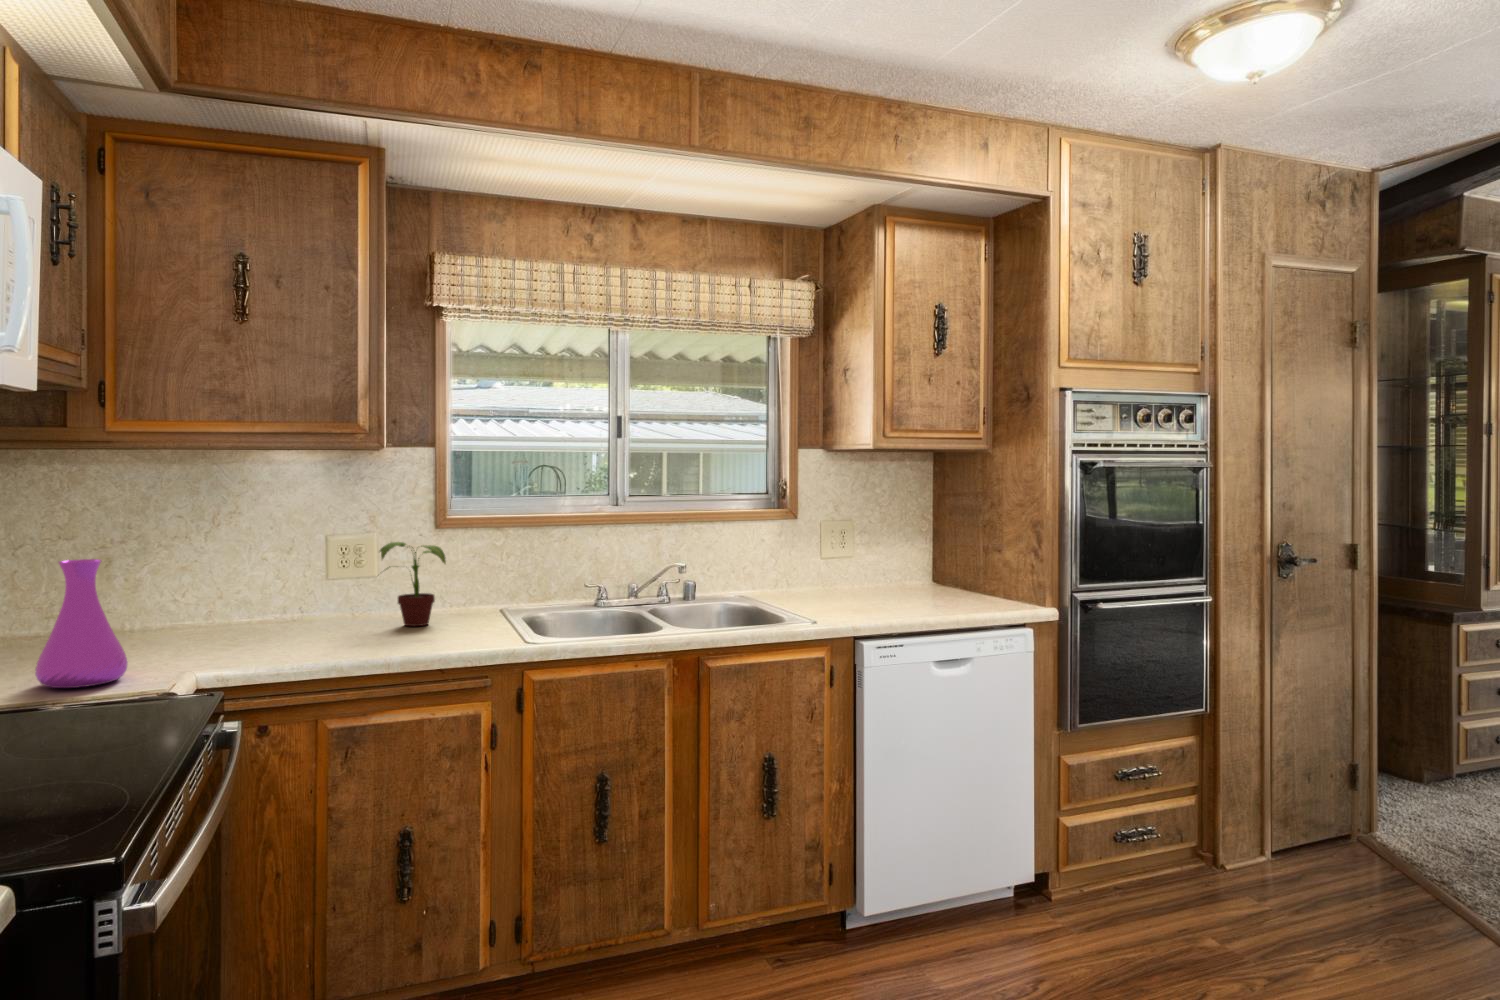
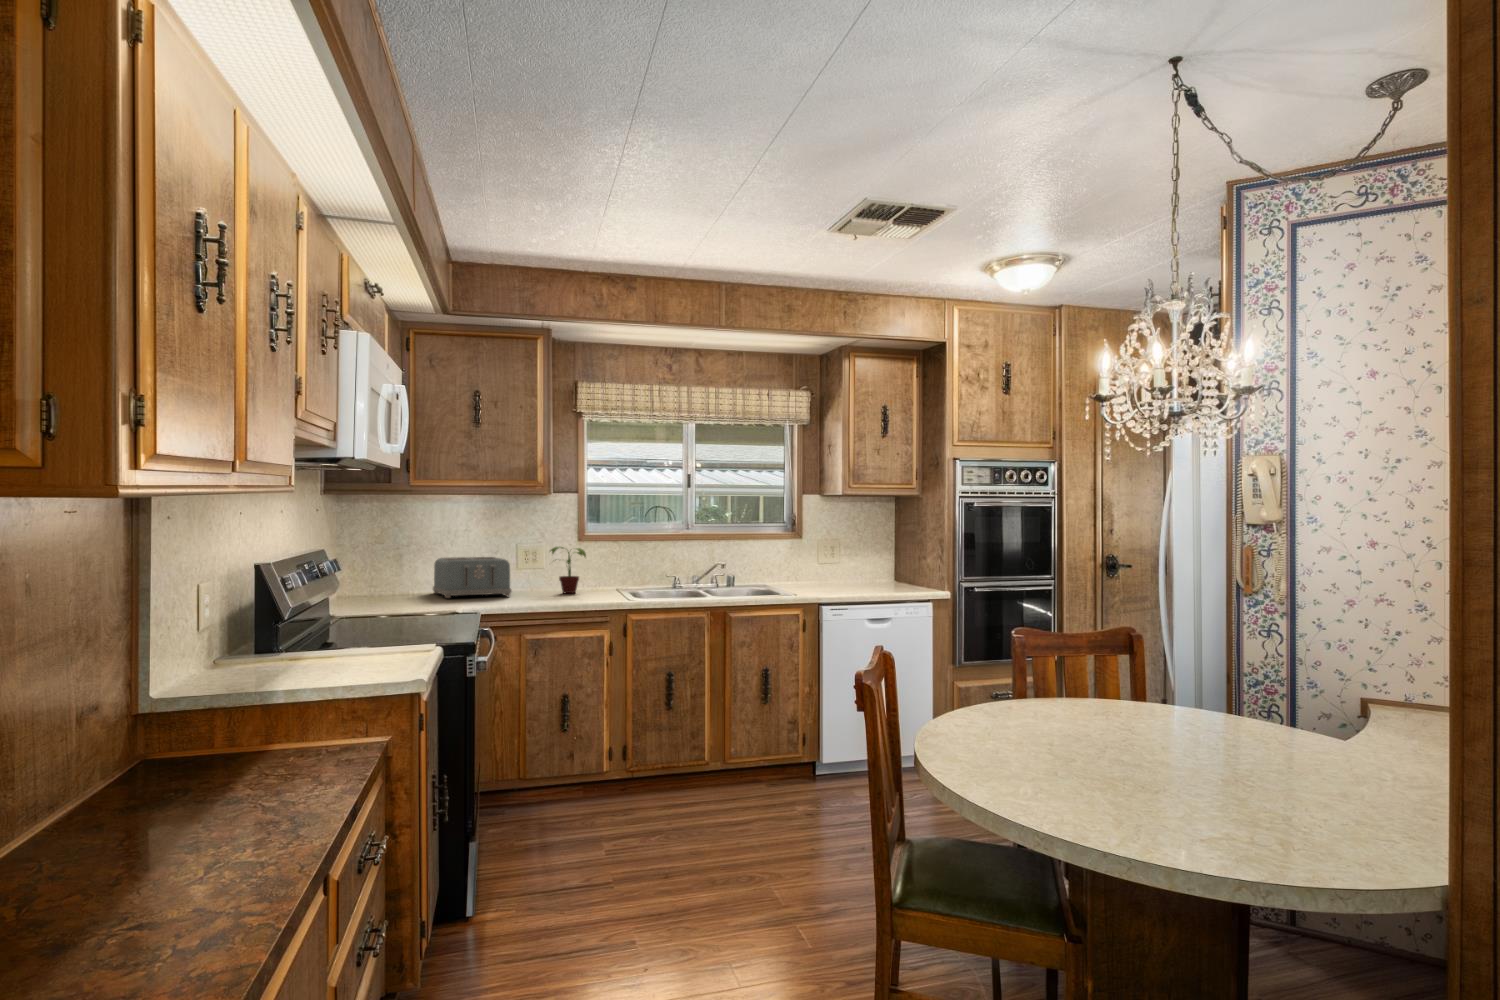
vase: present [35,559,128,688] -> none [401,548,439,607]
toaster: none [153,562,302,651] -> present [433,557,511,598]

